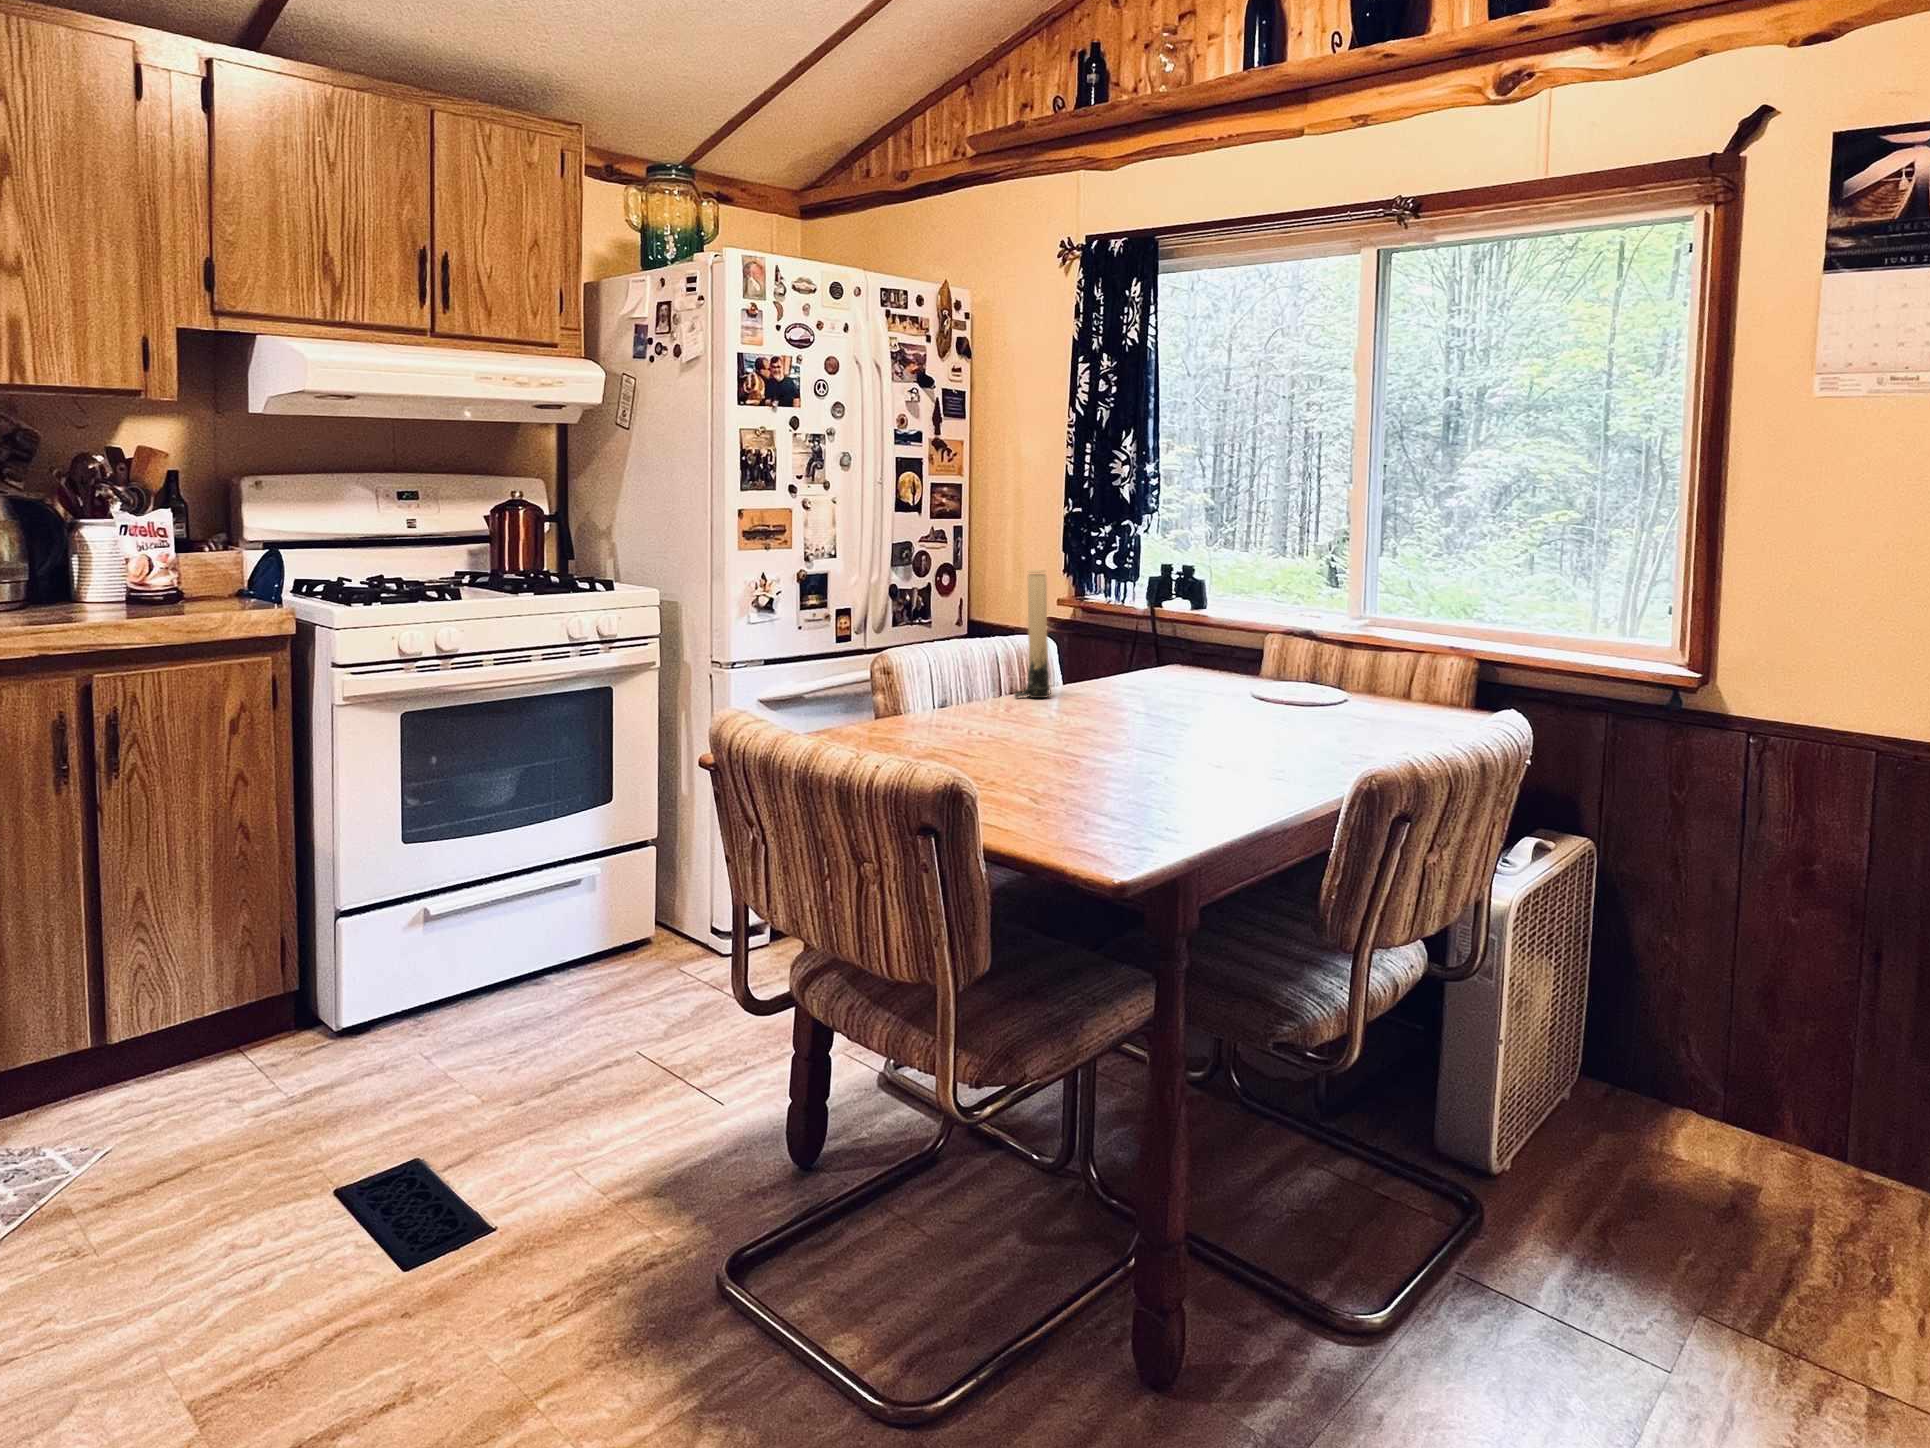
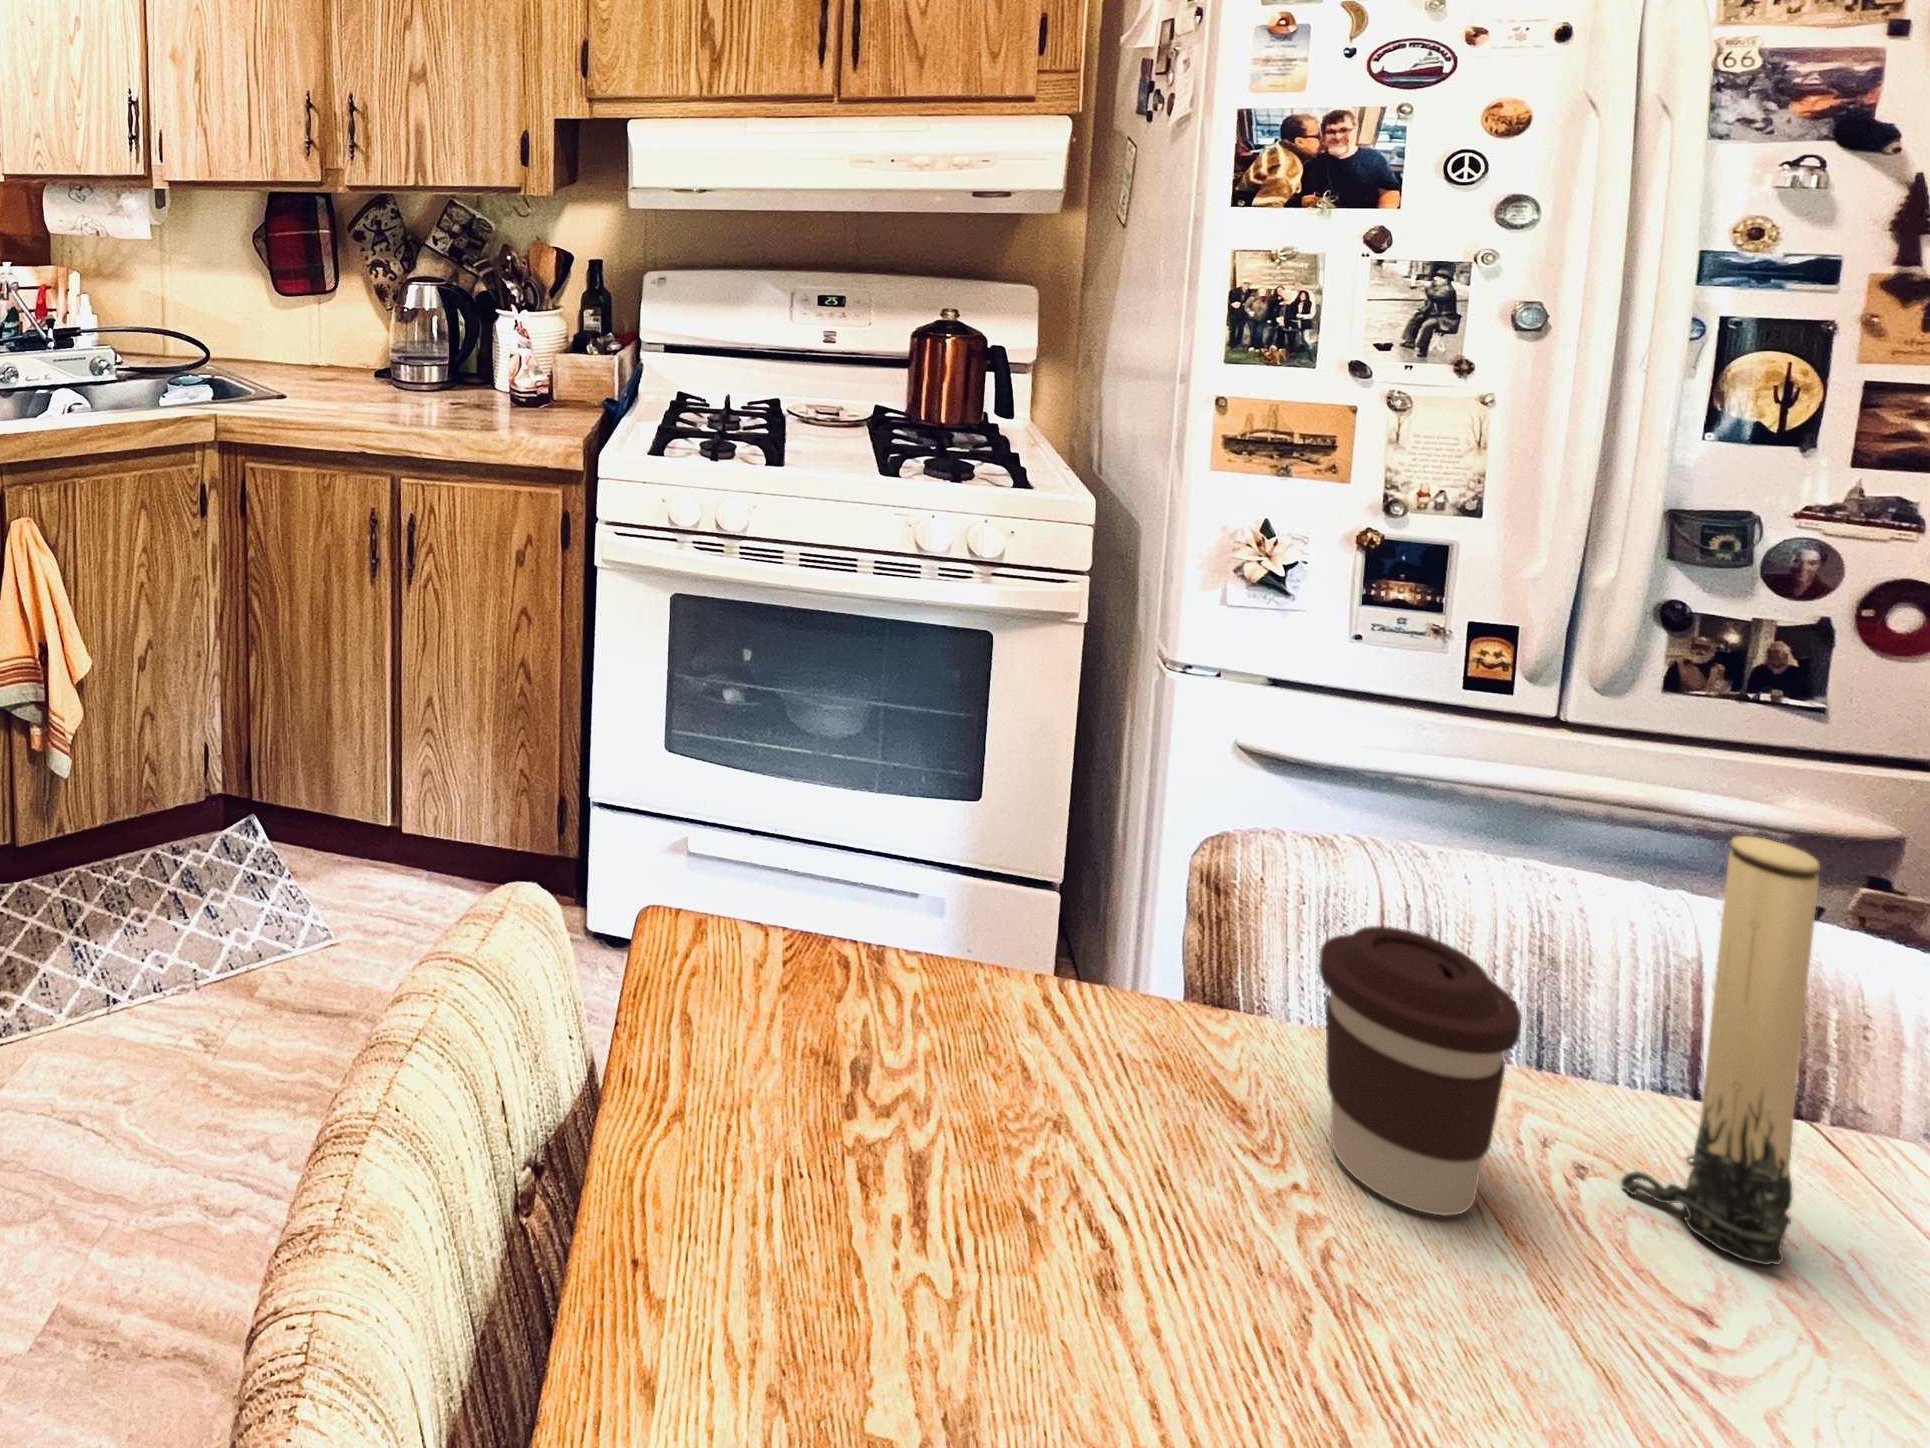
coffee cup: none [952,628,1005,713] -> present [1319,926,1521,1216]

